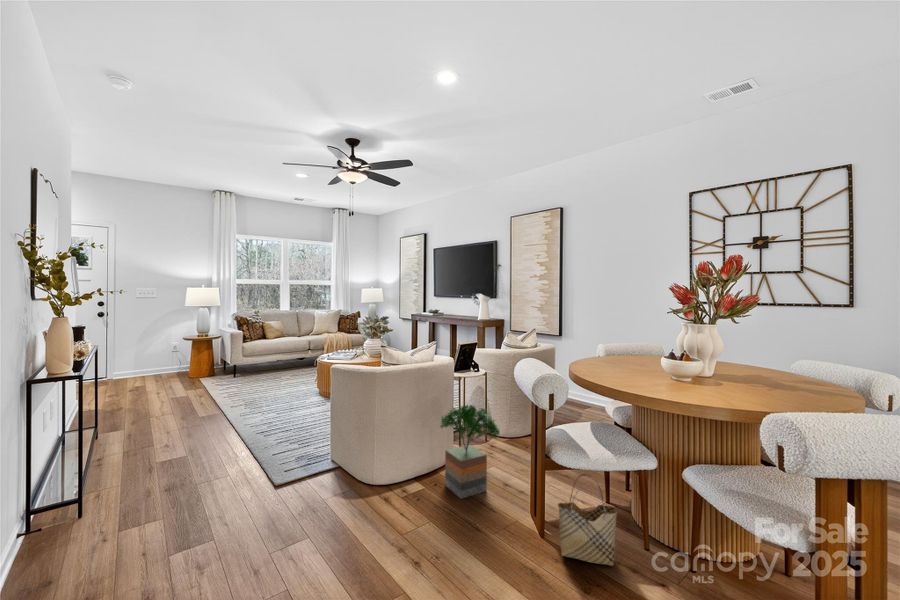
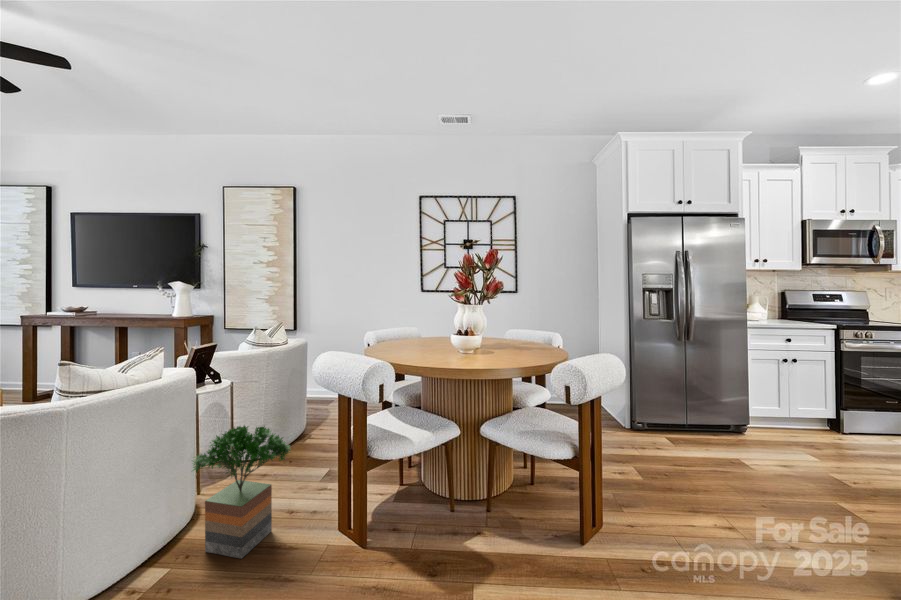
woven basket: present [558,474,617,566] -> none [390,463,445,561]

